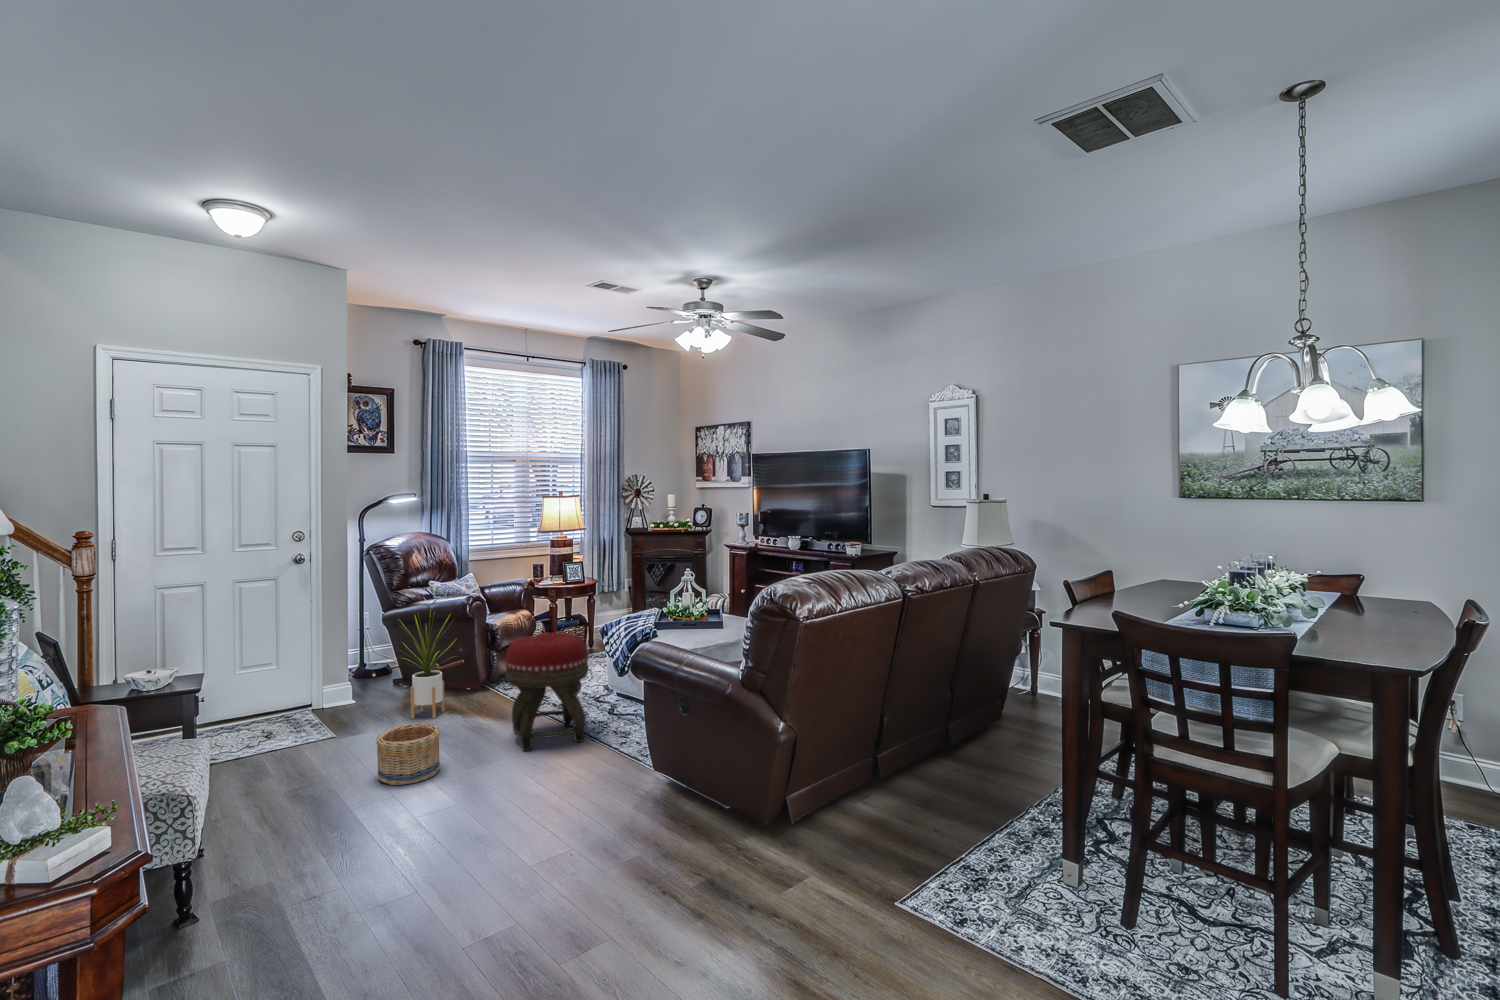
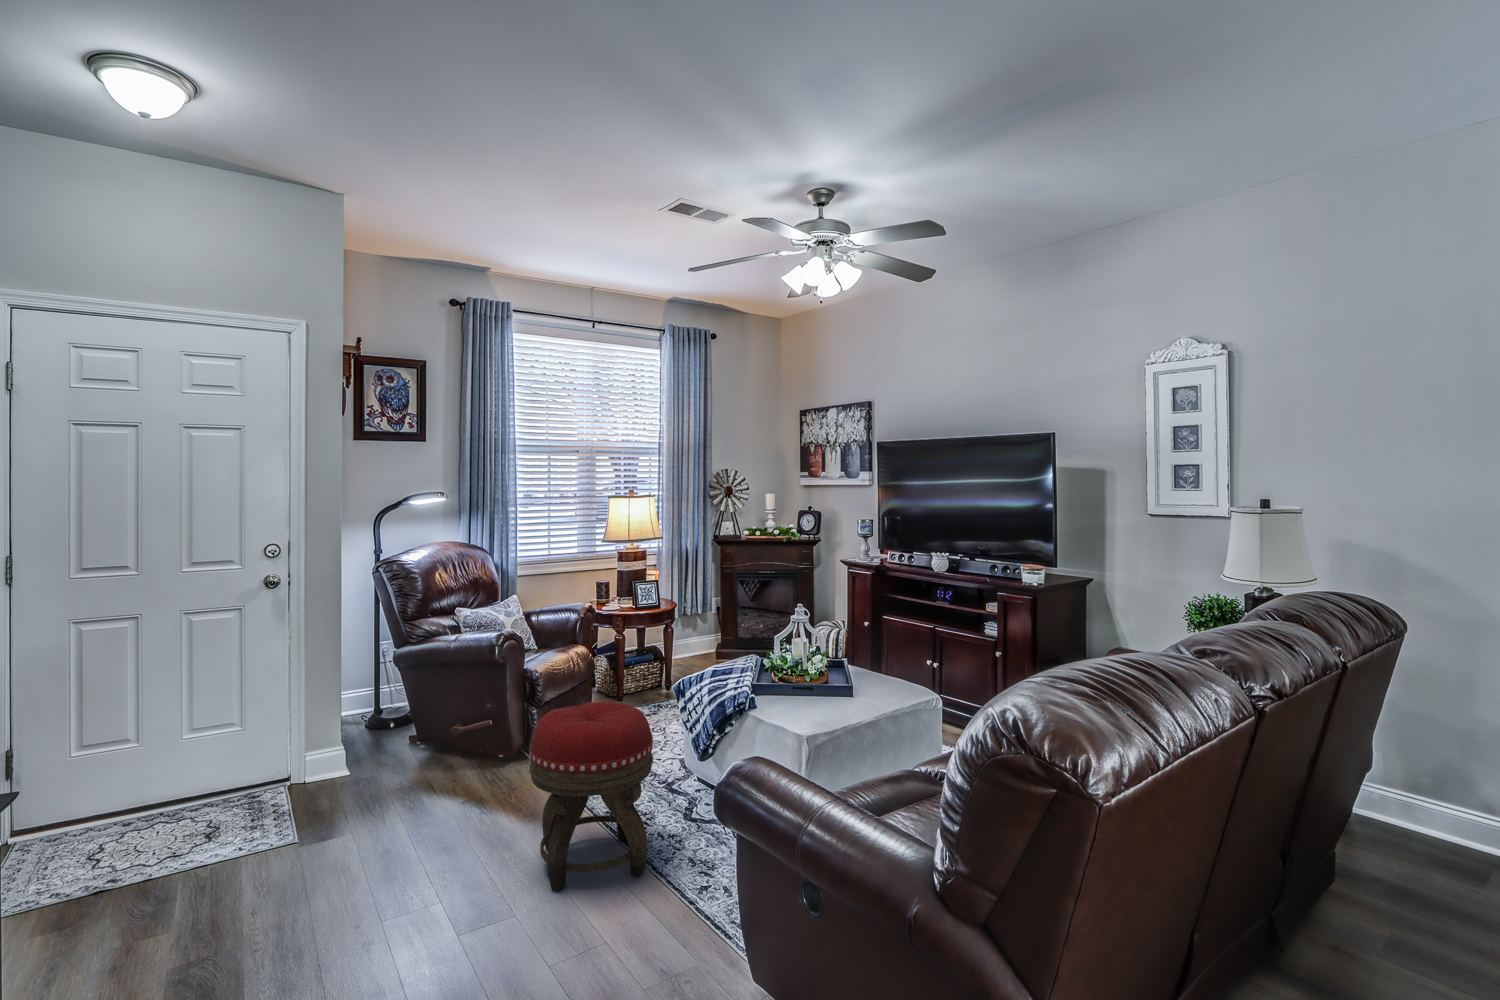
house plant: present [400,615,455,719] -> none [391,650,480,812]
basket: present [376,723,440,785] -> none [322,847,423,958]

